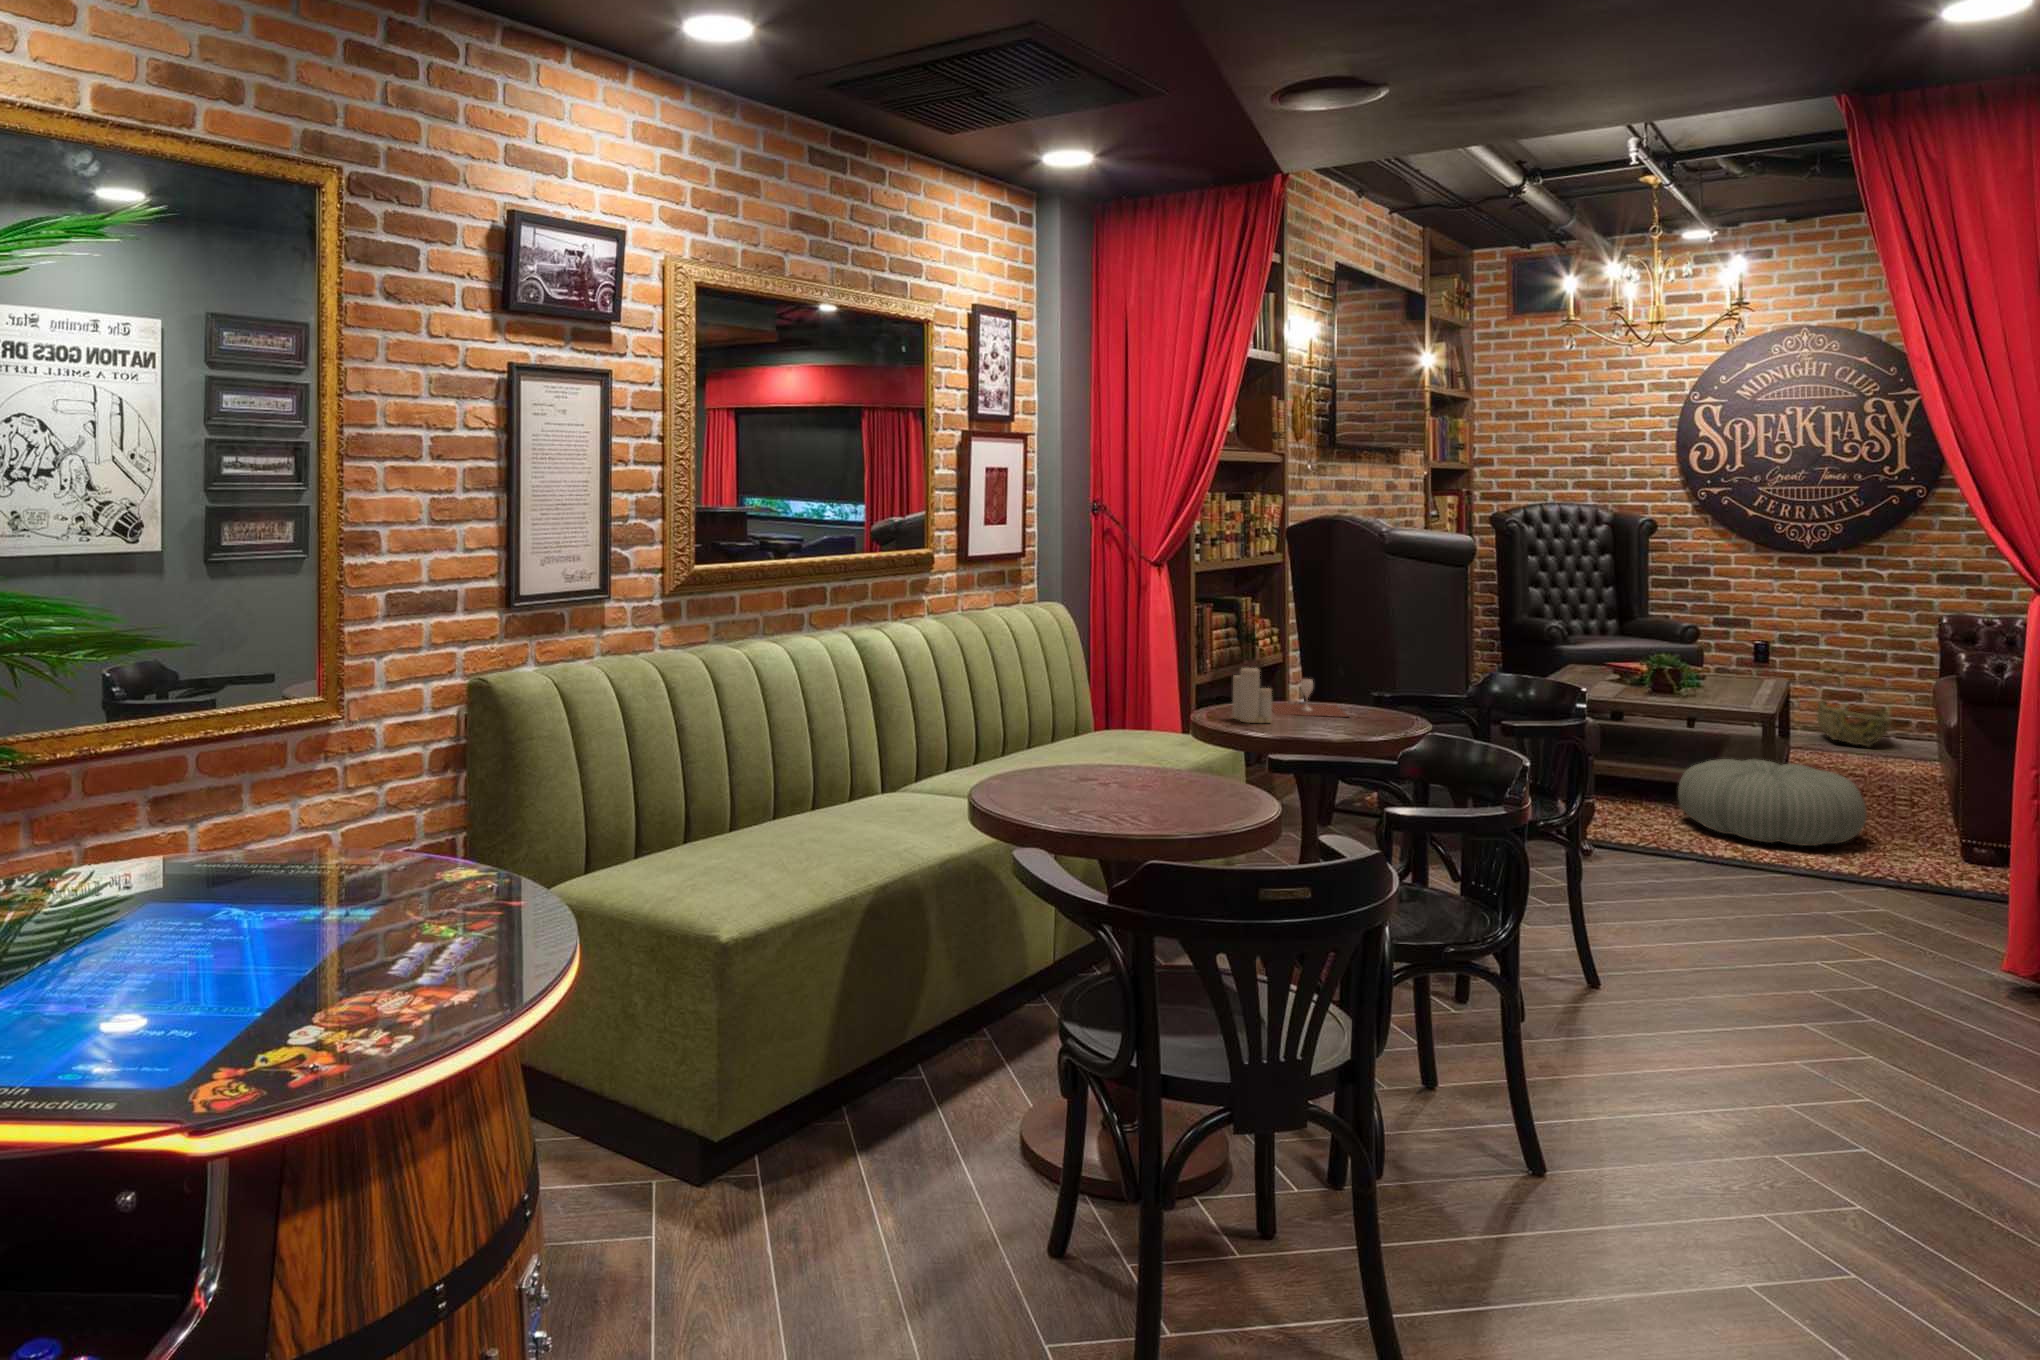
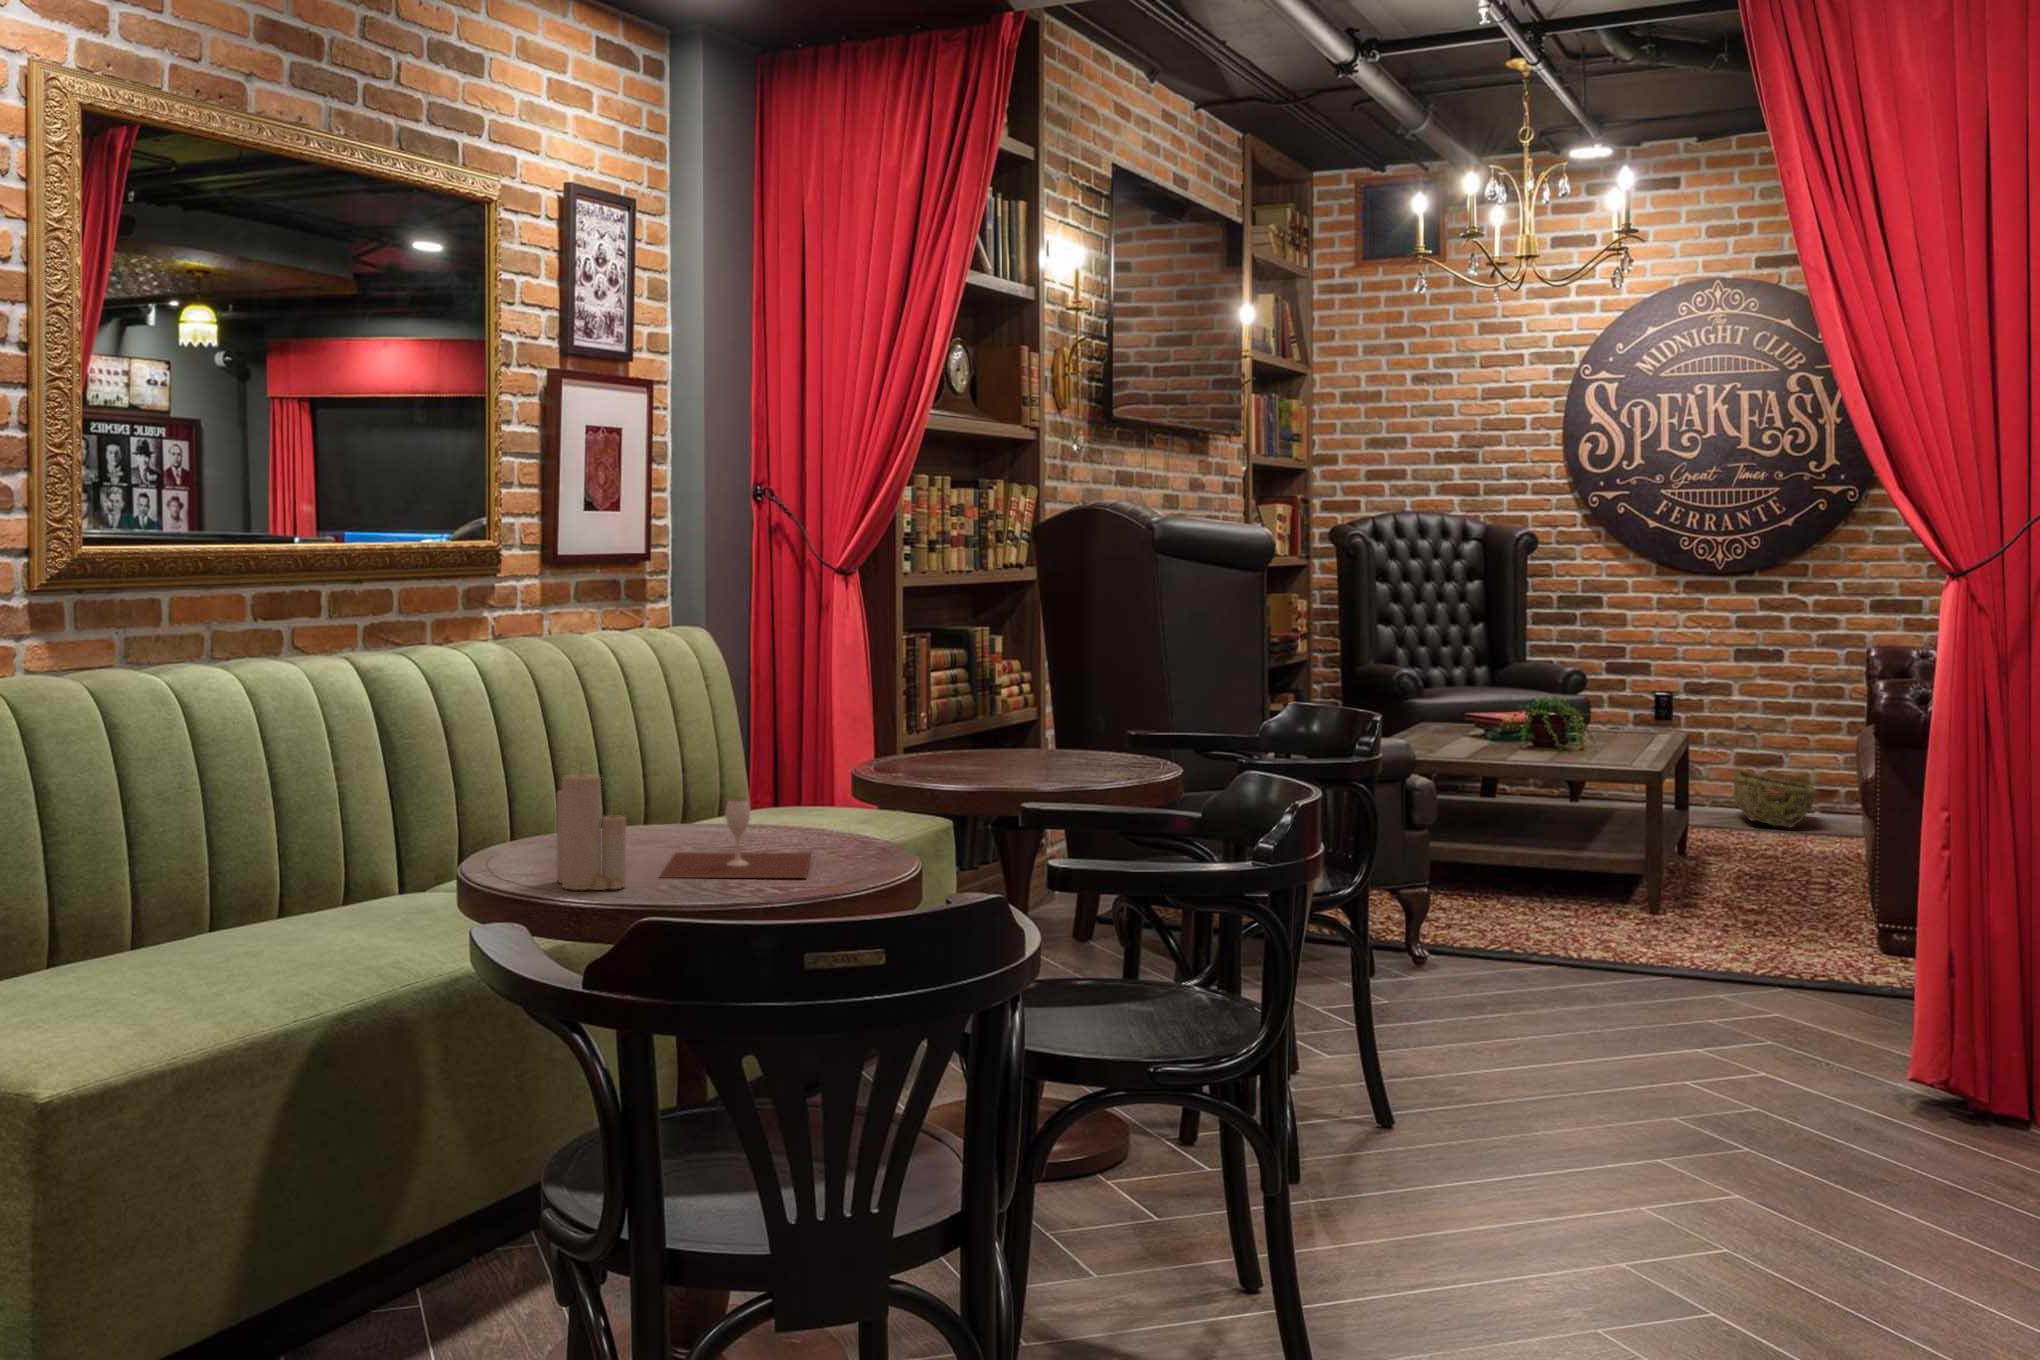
candle: present [1232,668,1272,723] -> present [557,774,626,890]
wine glass: present [1271,679,1348,717] -> present [660,800,811,878]
pouf: present [1678,759,1867,846] -> none [1544,838,1762,947]

